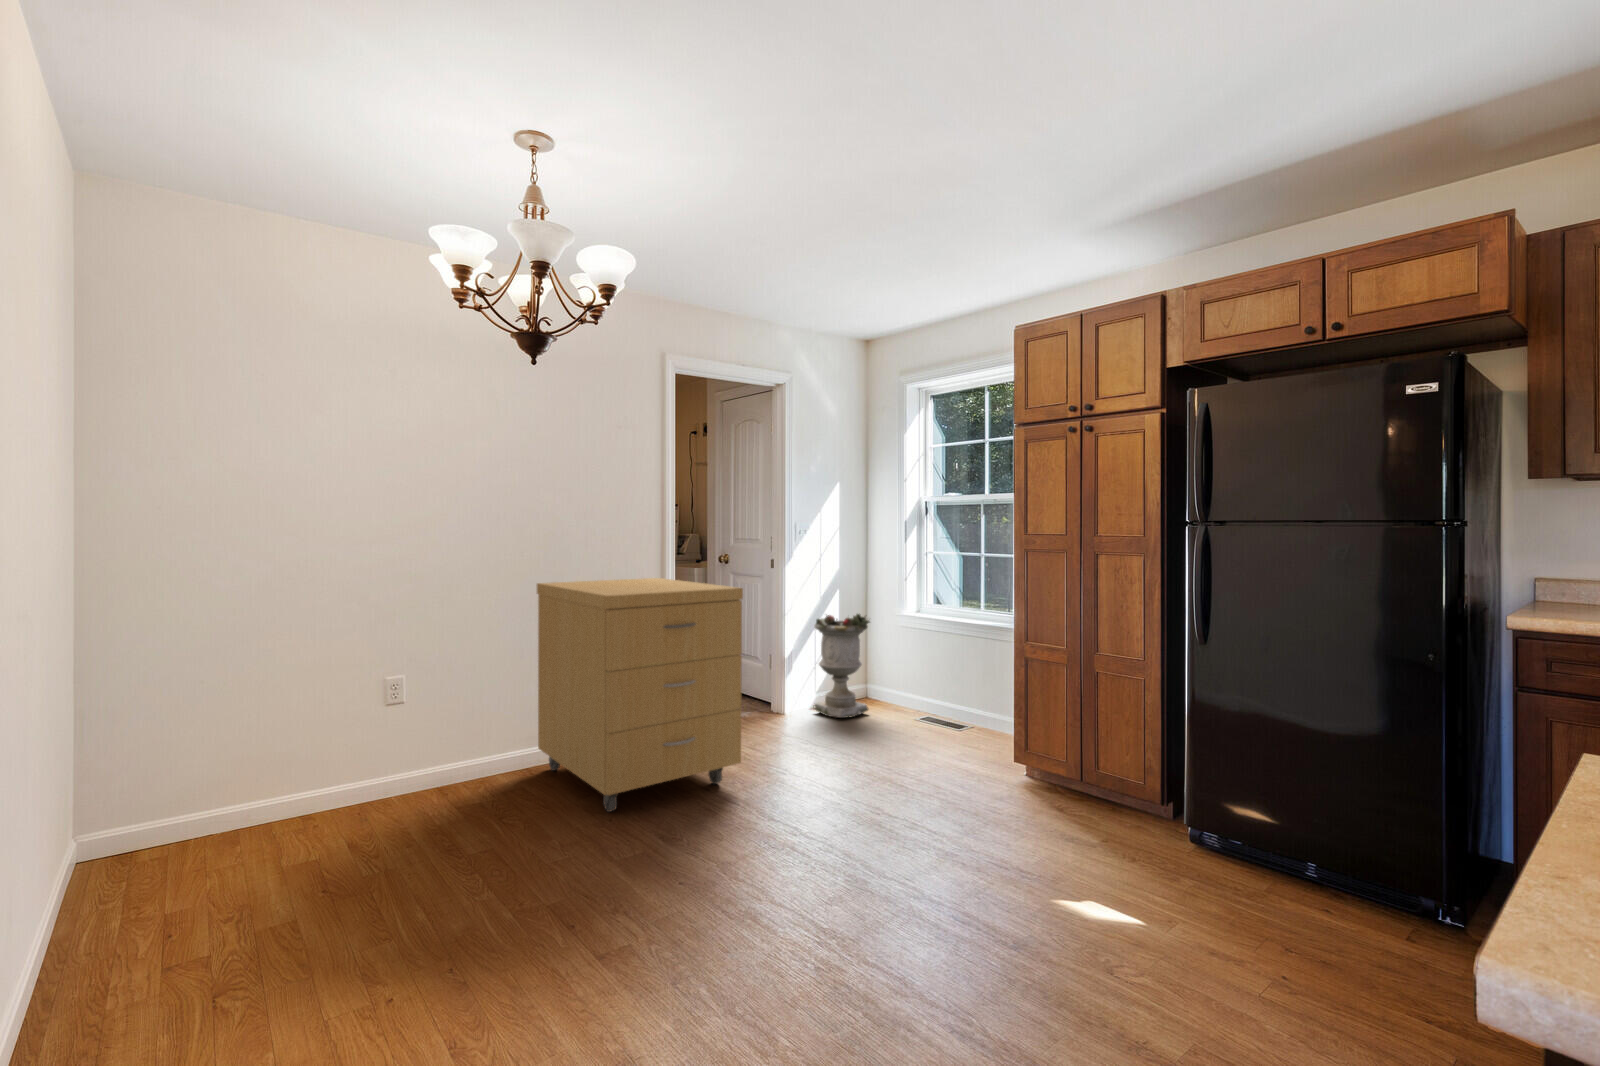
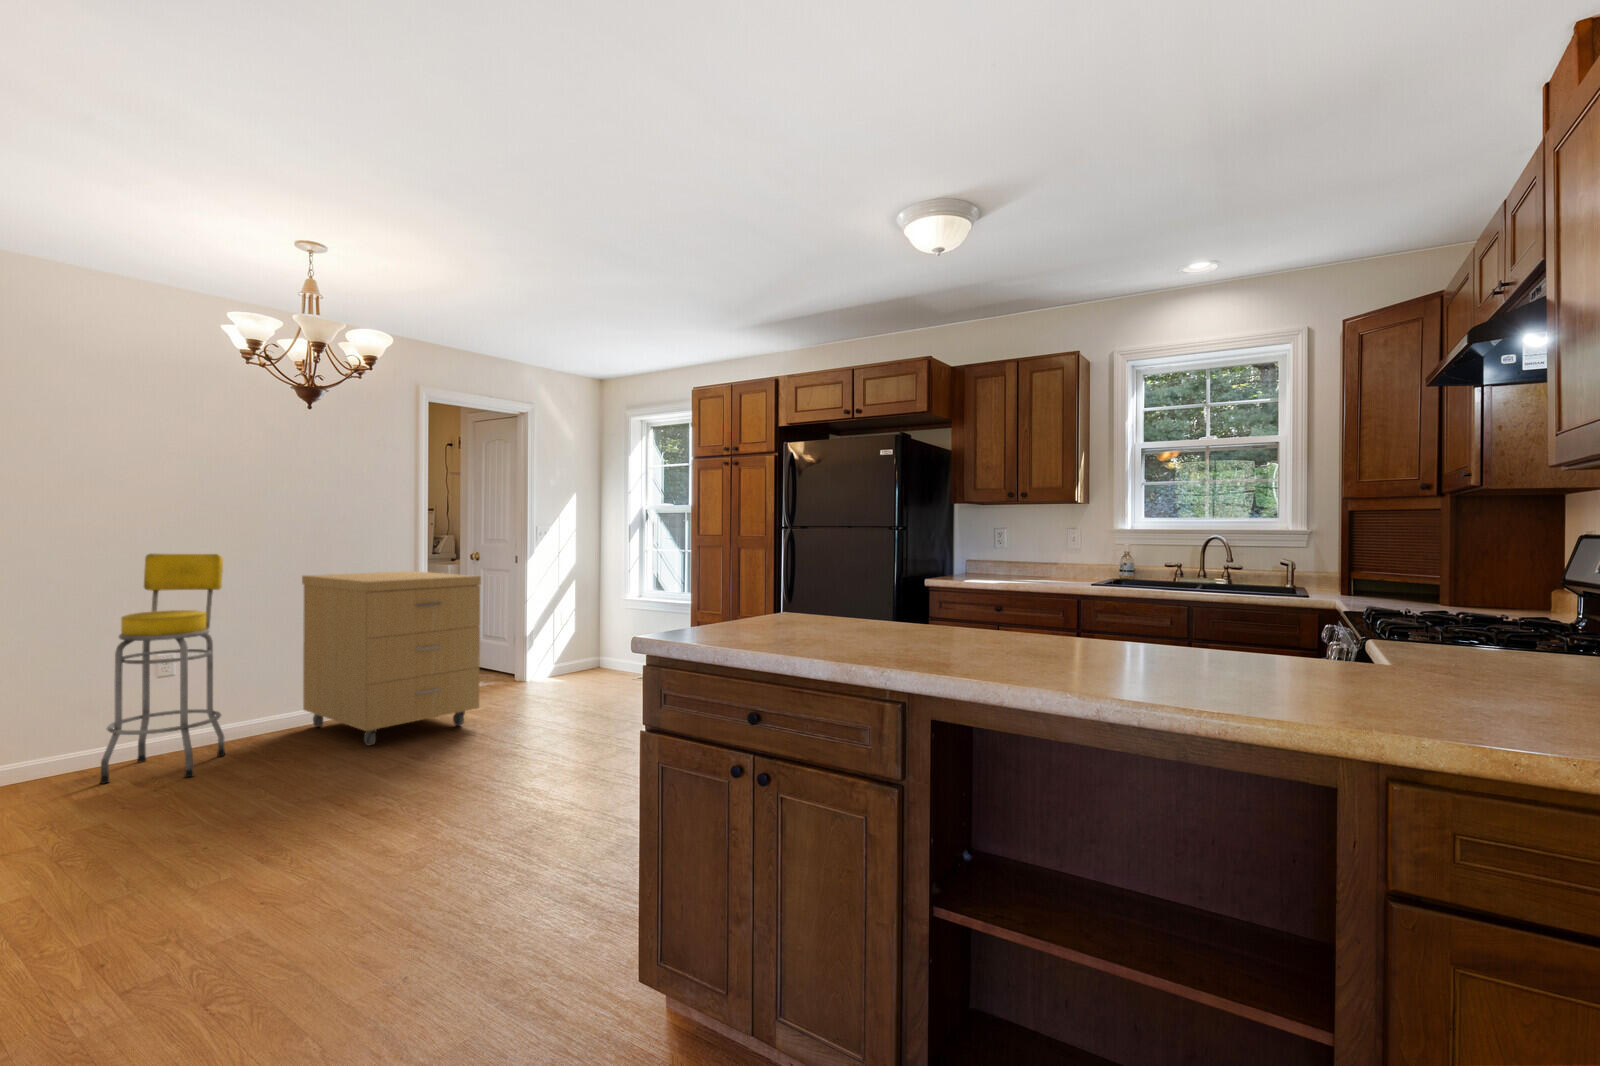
bar stool: none [299,556,447,851] -> present [100,554,225,784]
planter: present [814,614,870,718] -> none [551,599,600,683]

